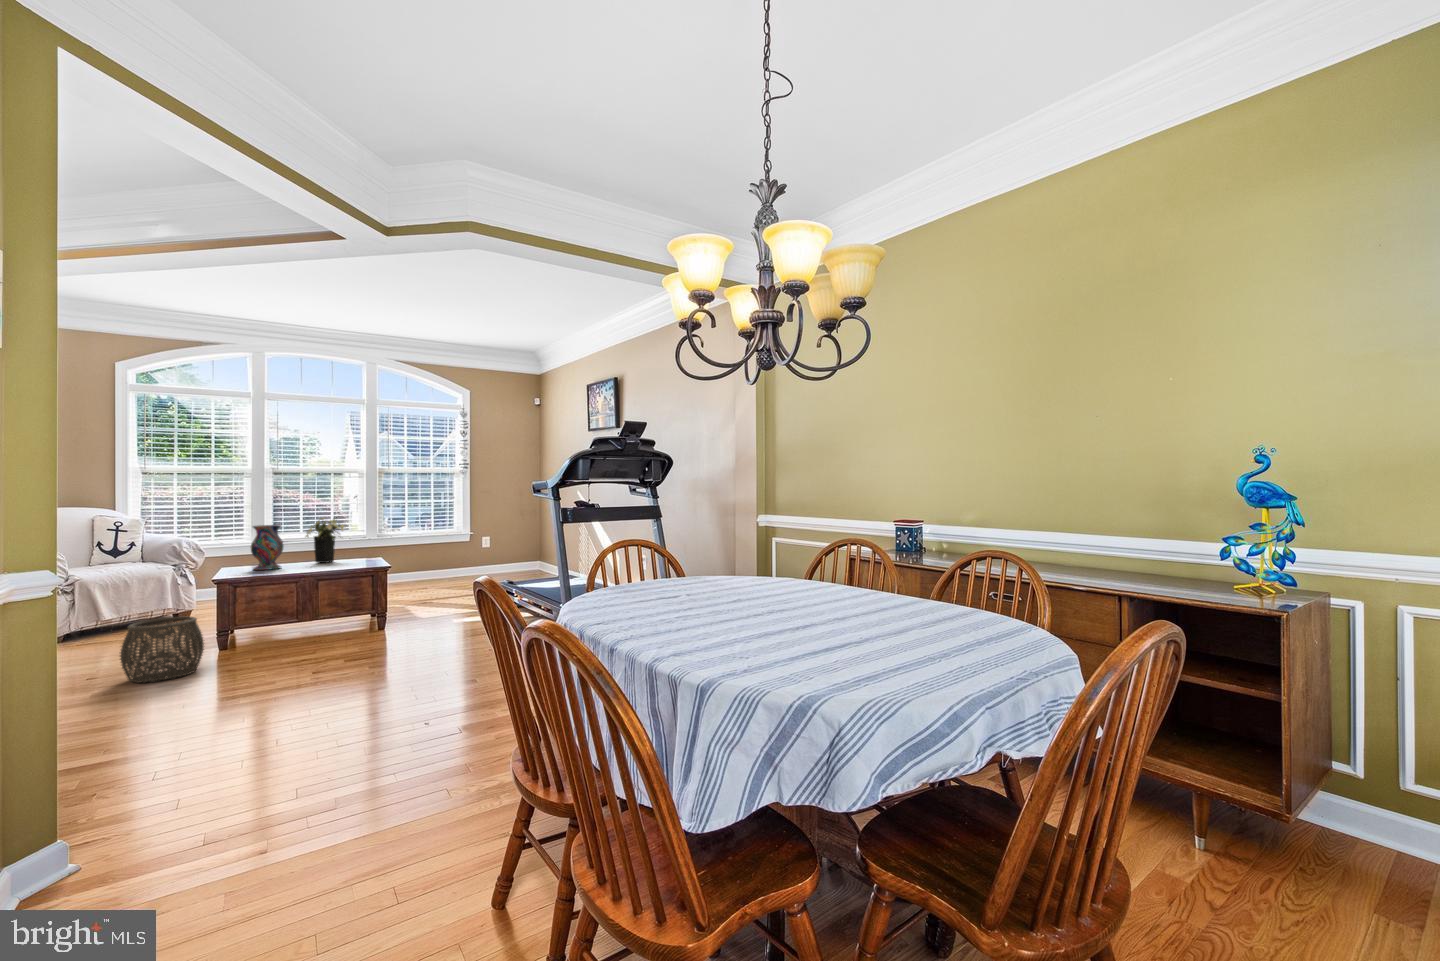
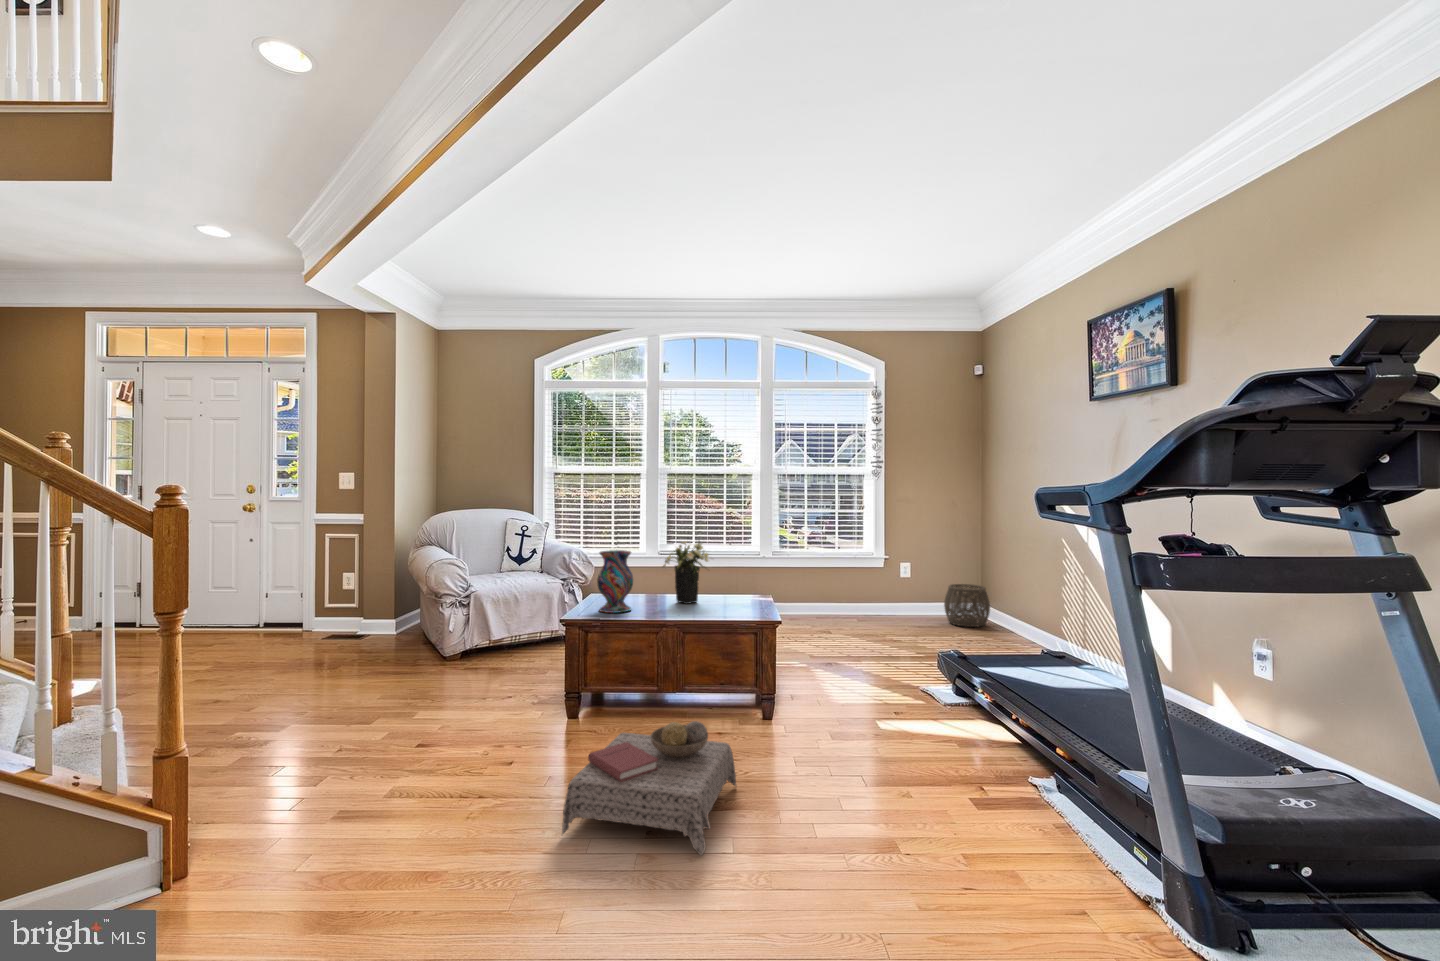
ottoman: none [277,611,389,682] -> present [562,721,736,855]
woven basket: present [120,617,204,683] -> present [944,584,990,627]

